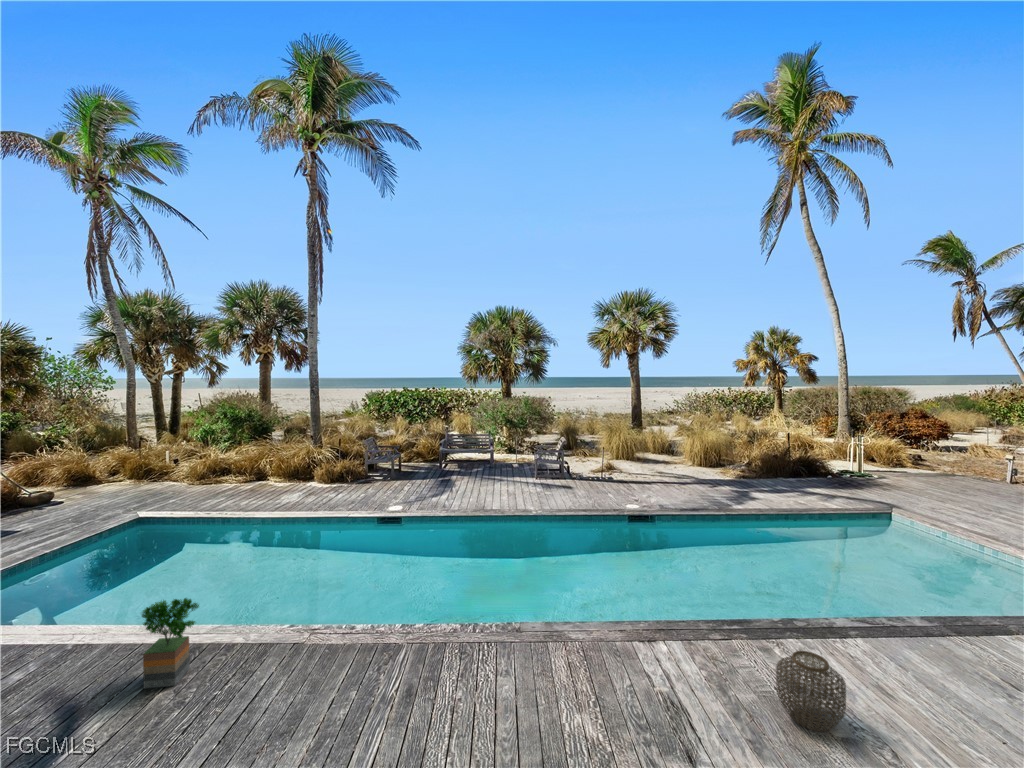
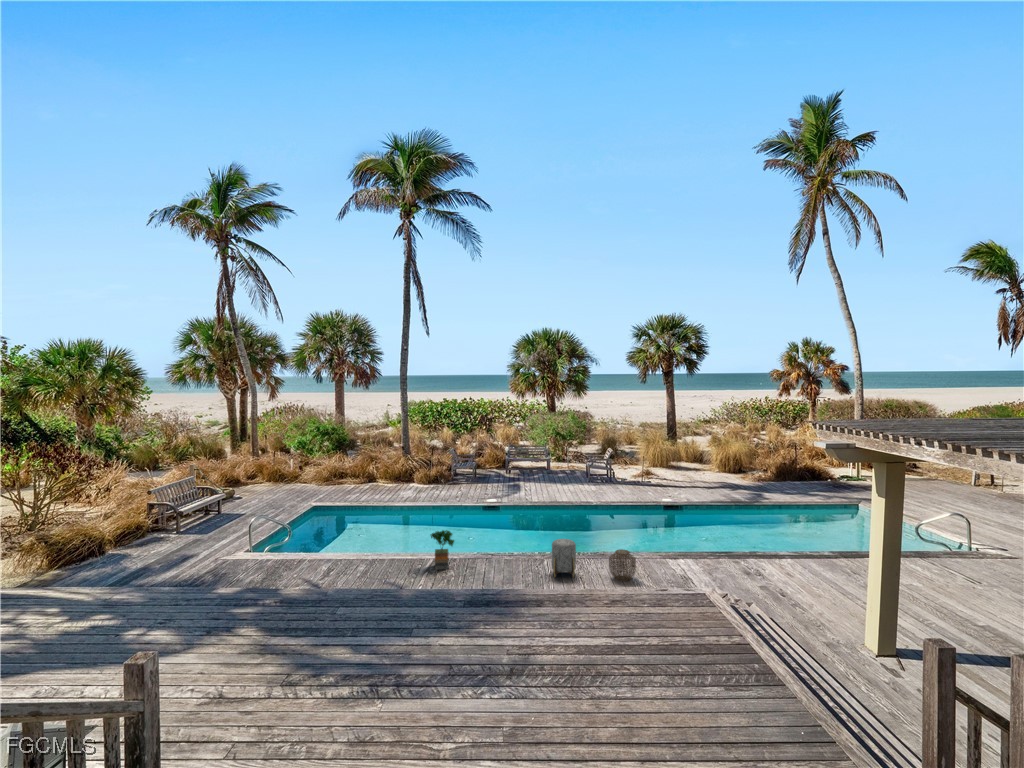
stool: none [384,622,440,719] -> present [552,539,576,578]
woven basket: present [776,651,846,732] -> present [609,549,636,581]

